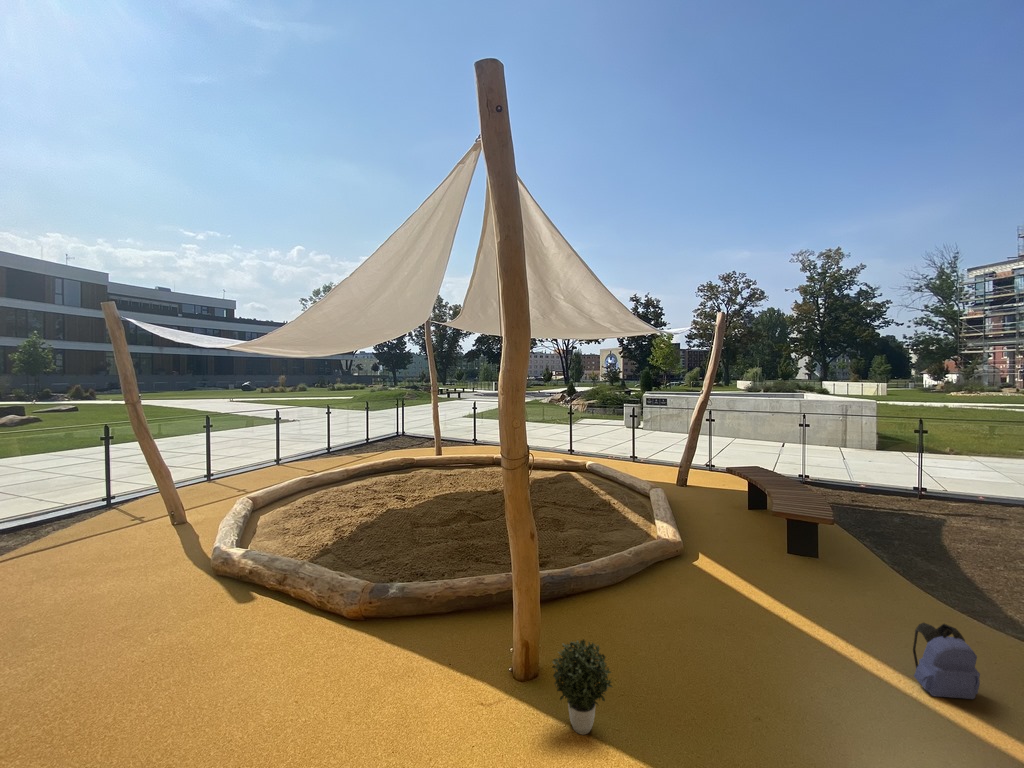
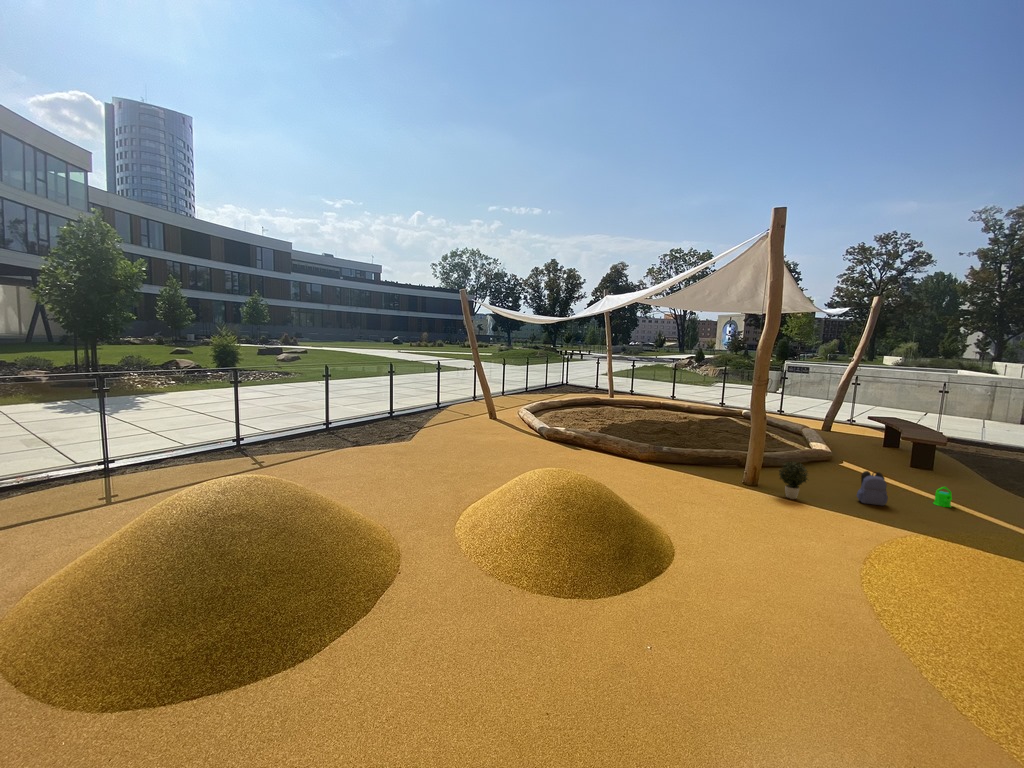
backpack: present [913,623,980,699] -> present [857,471,888,506]
watering can: none [847,650,885,698] -> present [933,487,952,507]

